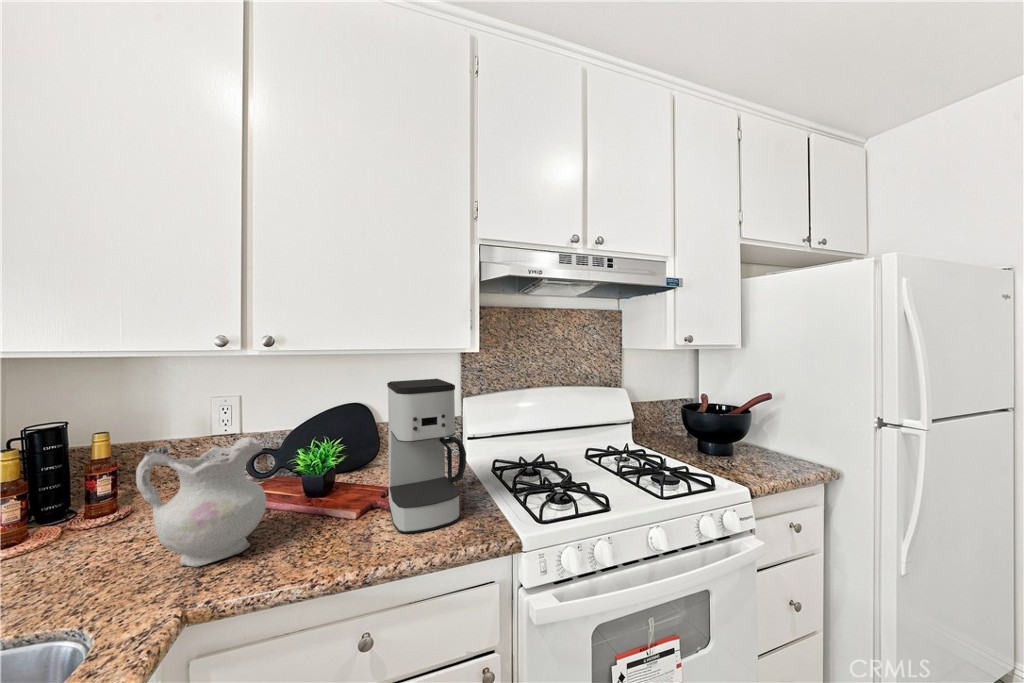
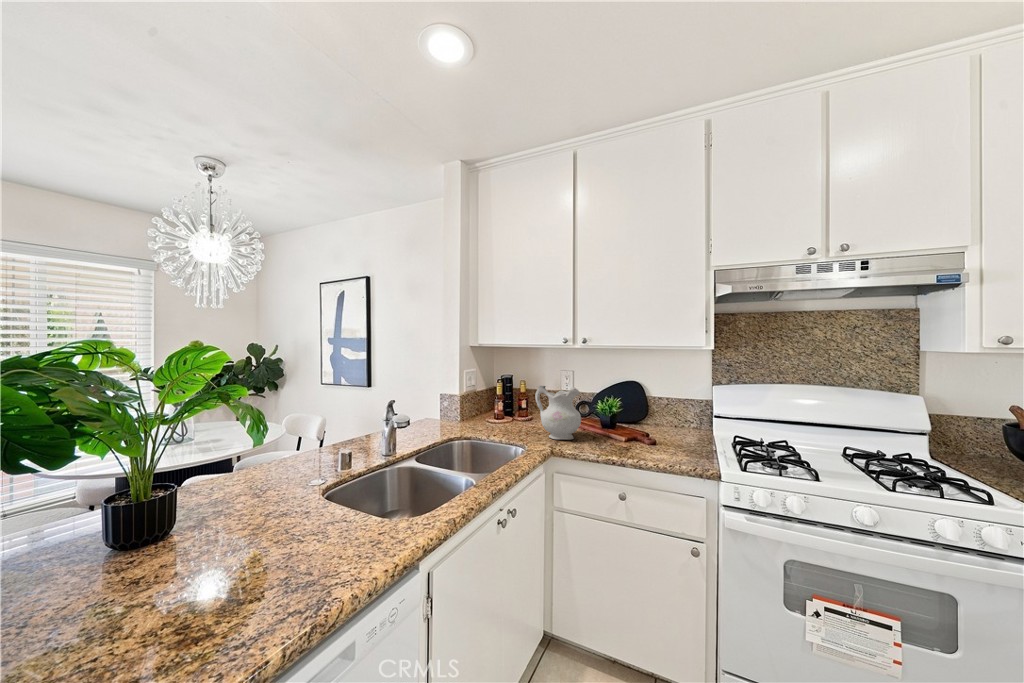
coffee maker: present [387,379,466,534] -> none [642,366,694,456]

